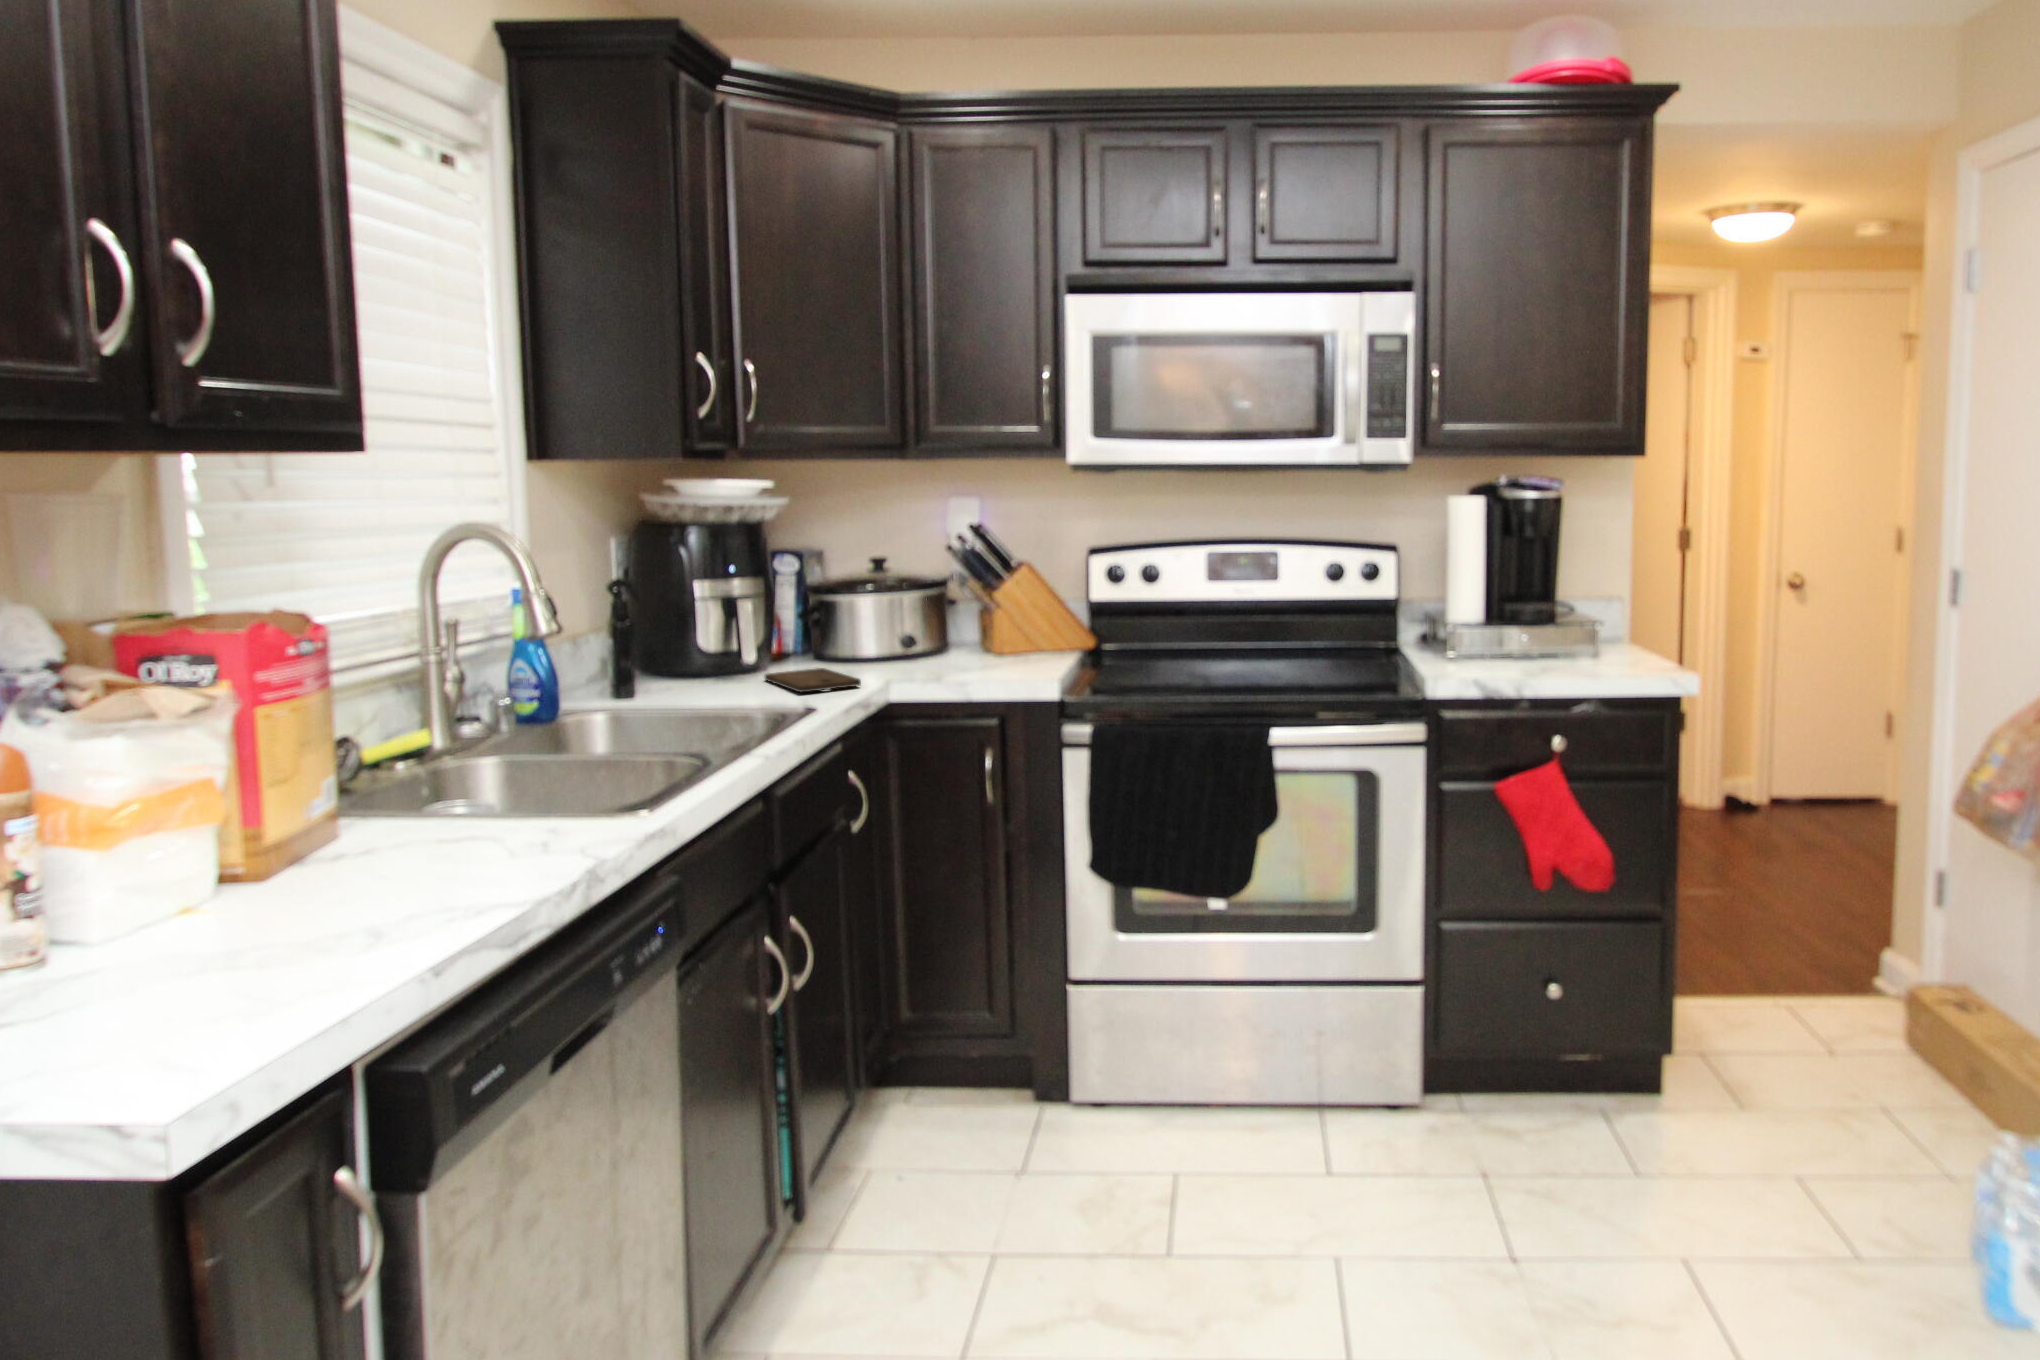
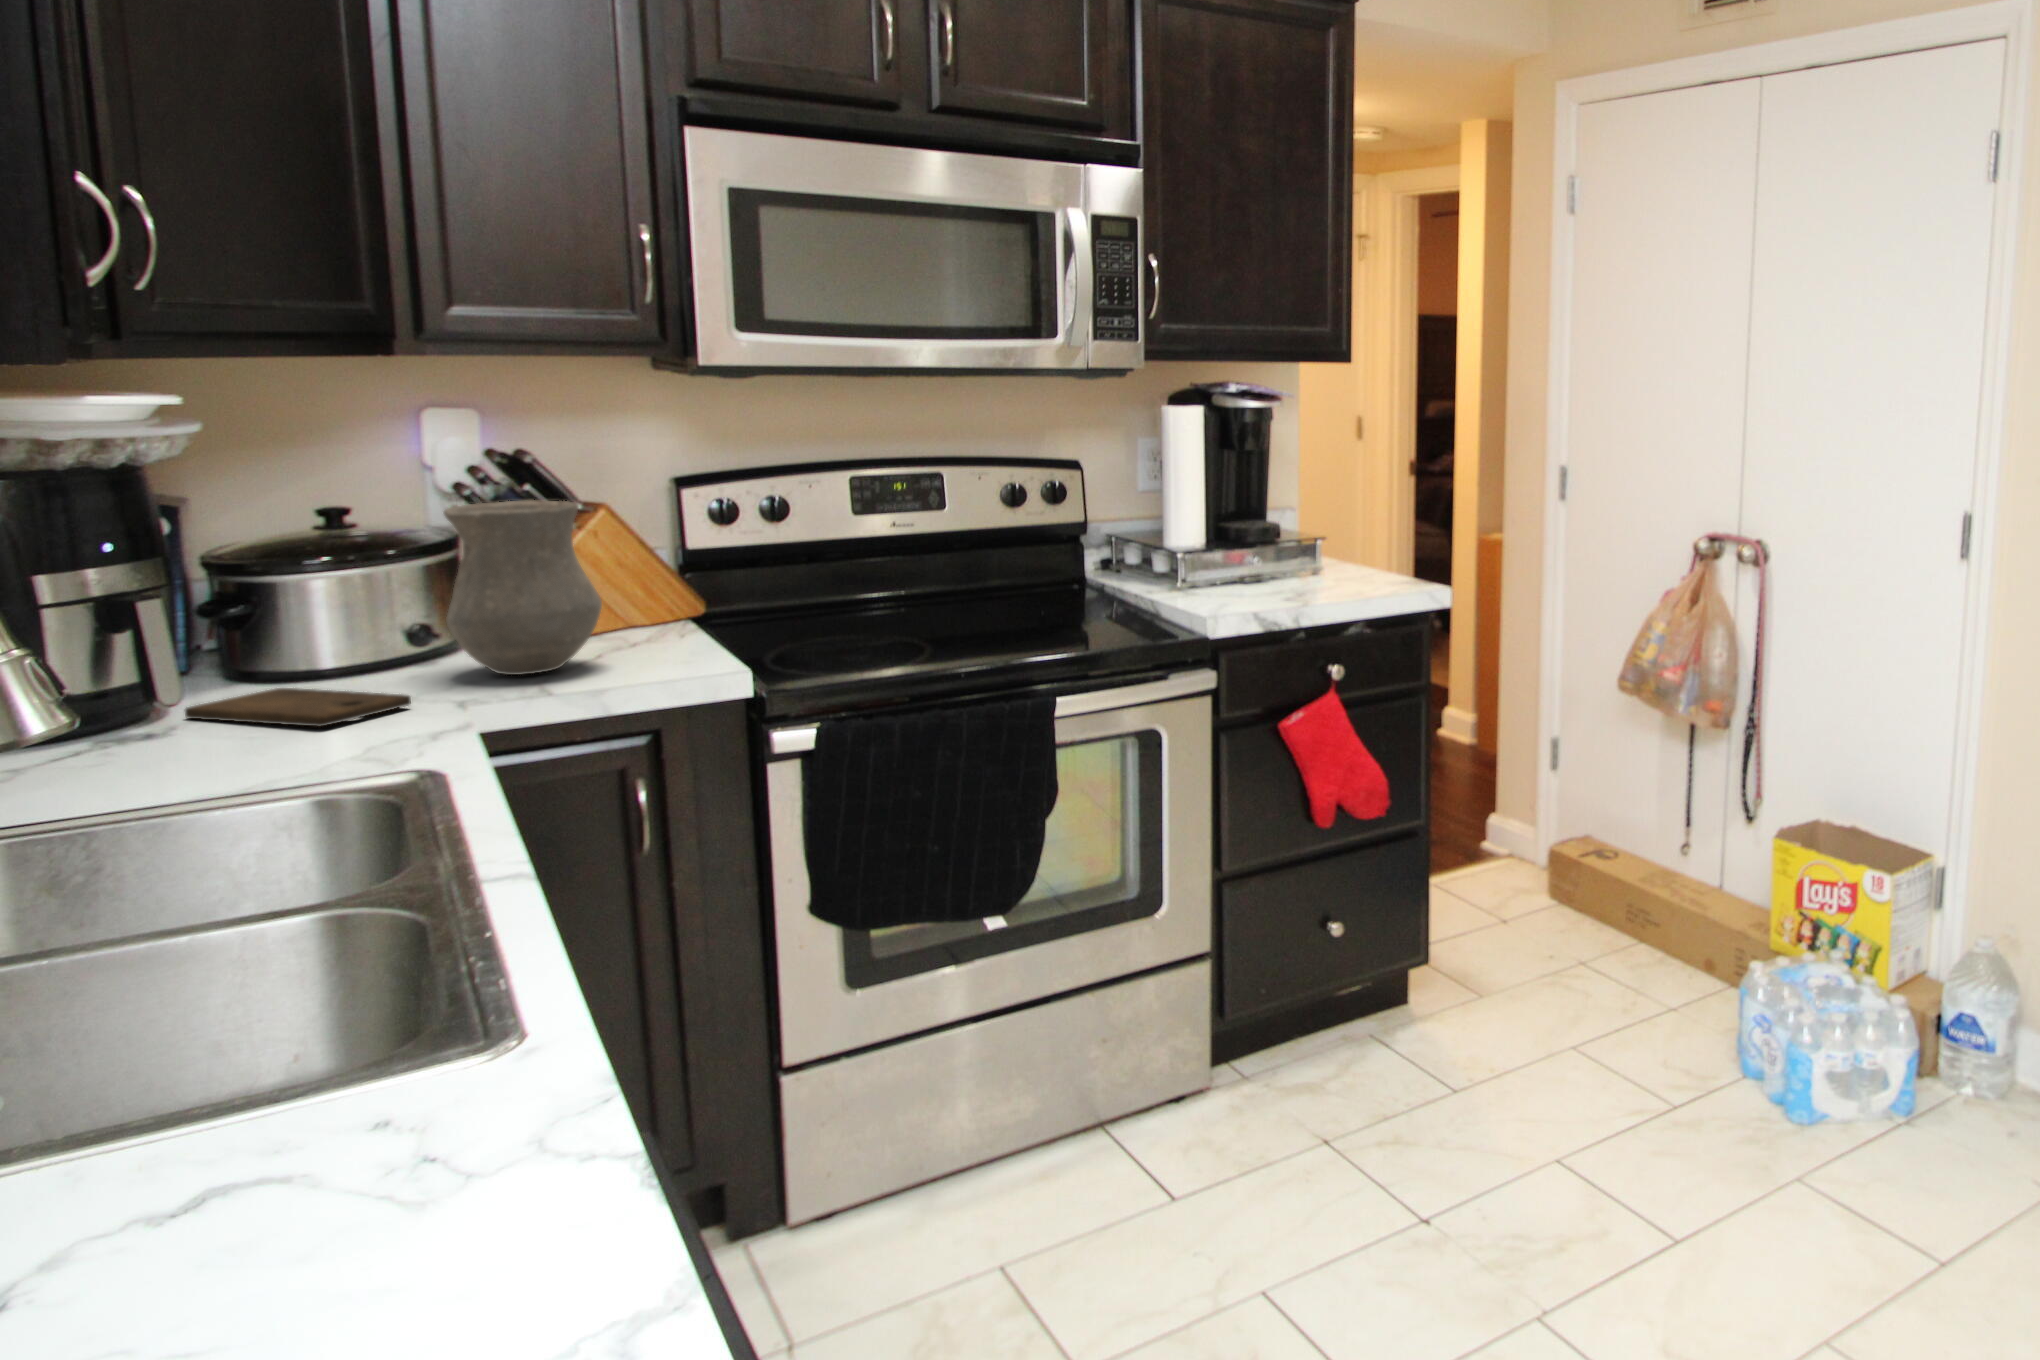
vase: none [910,560,999,674] -> present [444,500,602,675]

